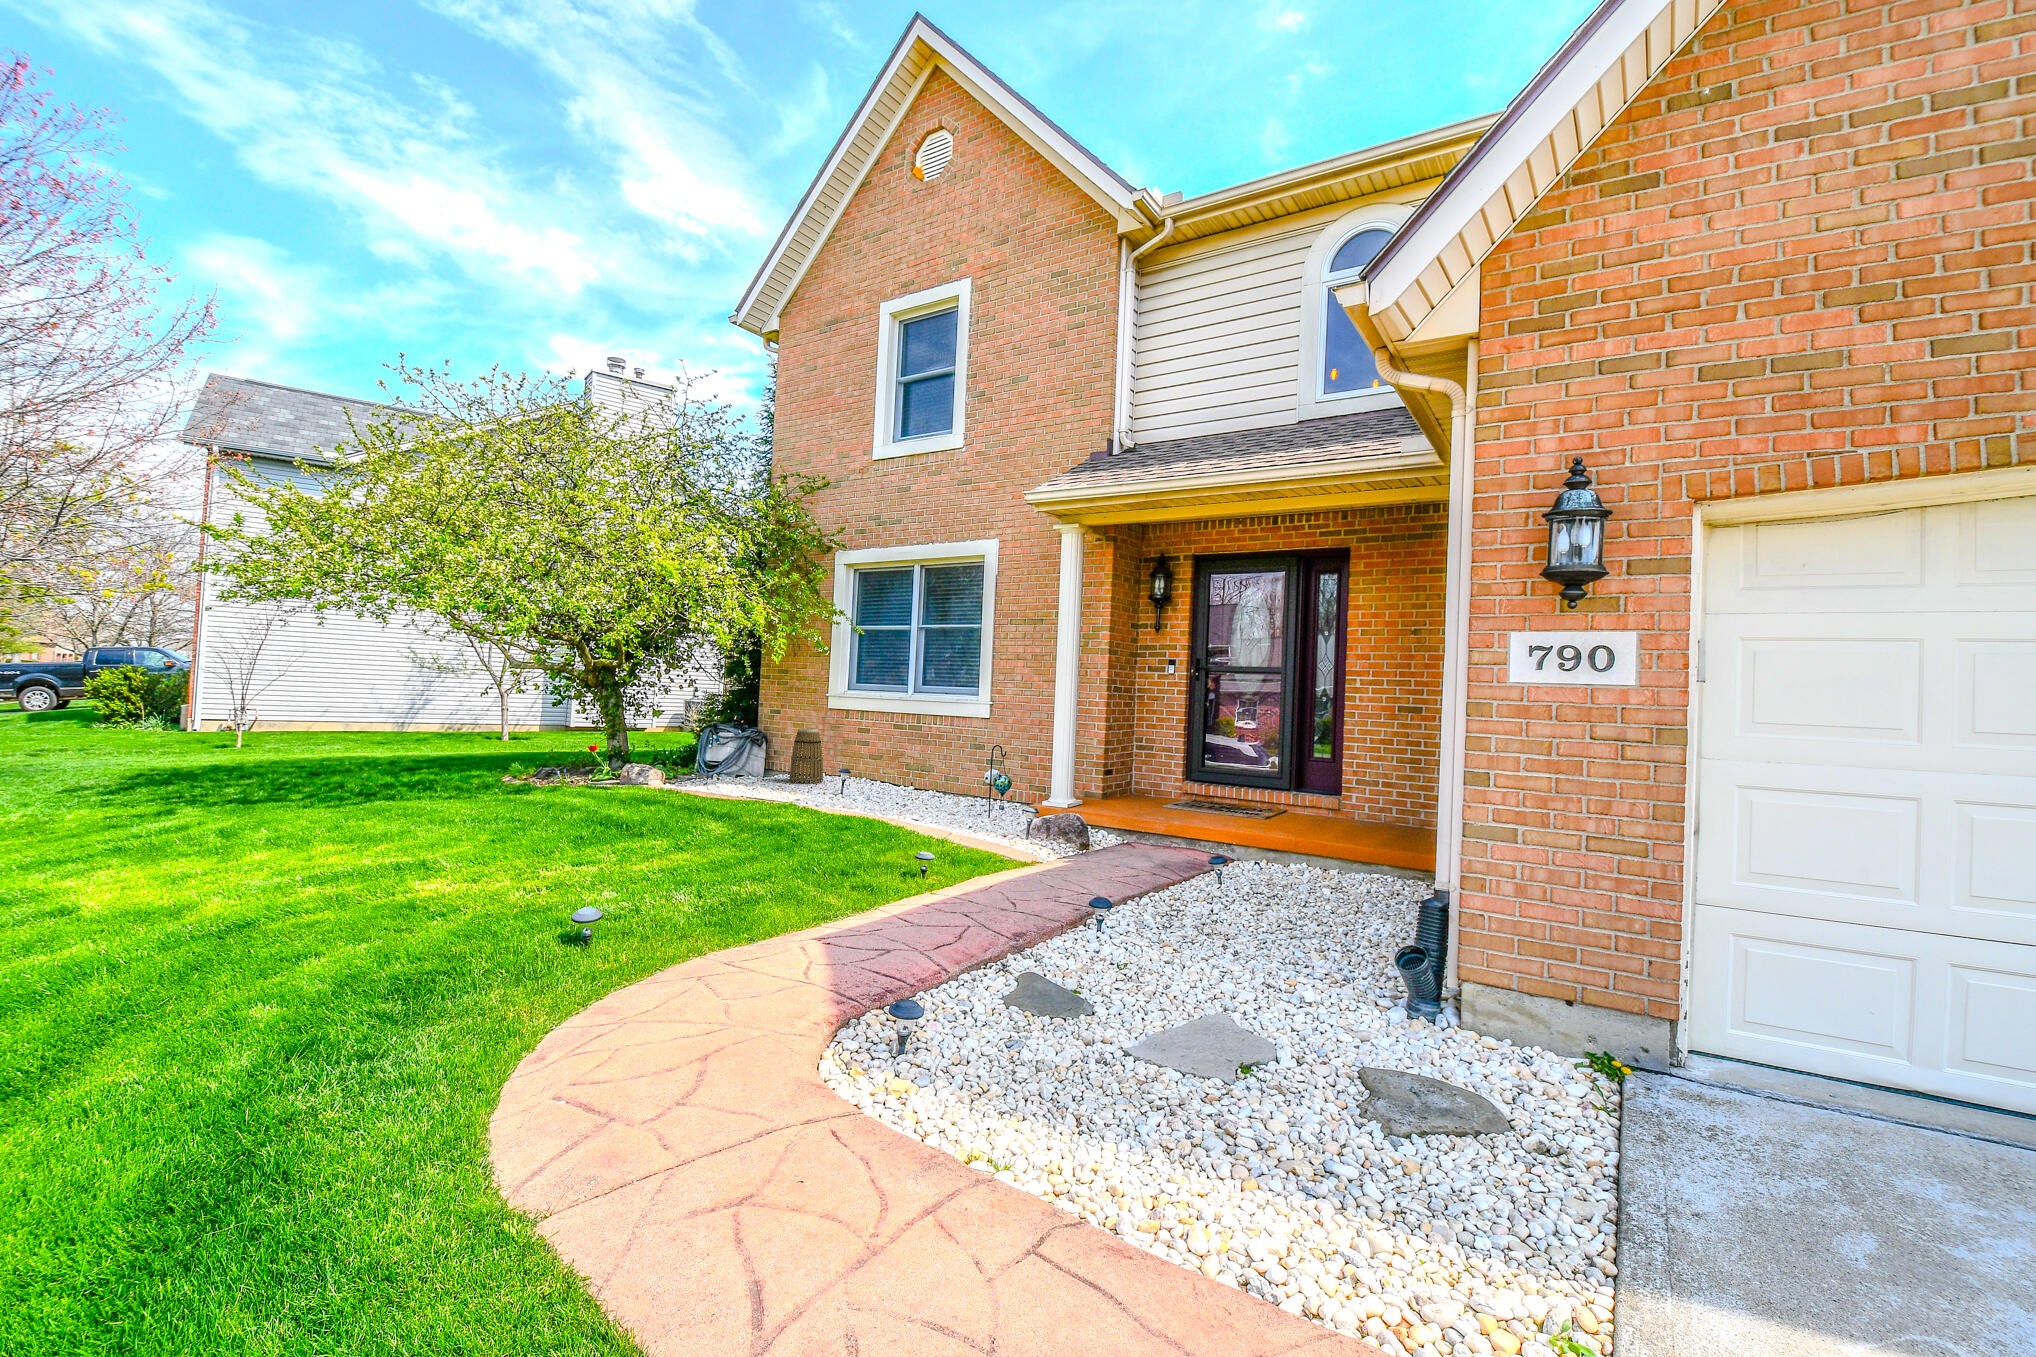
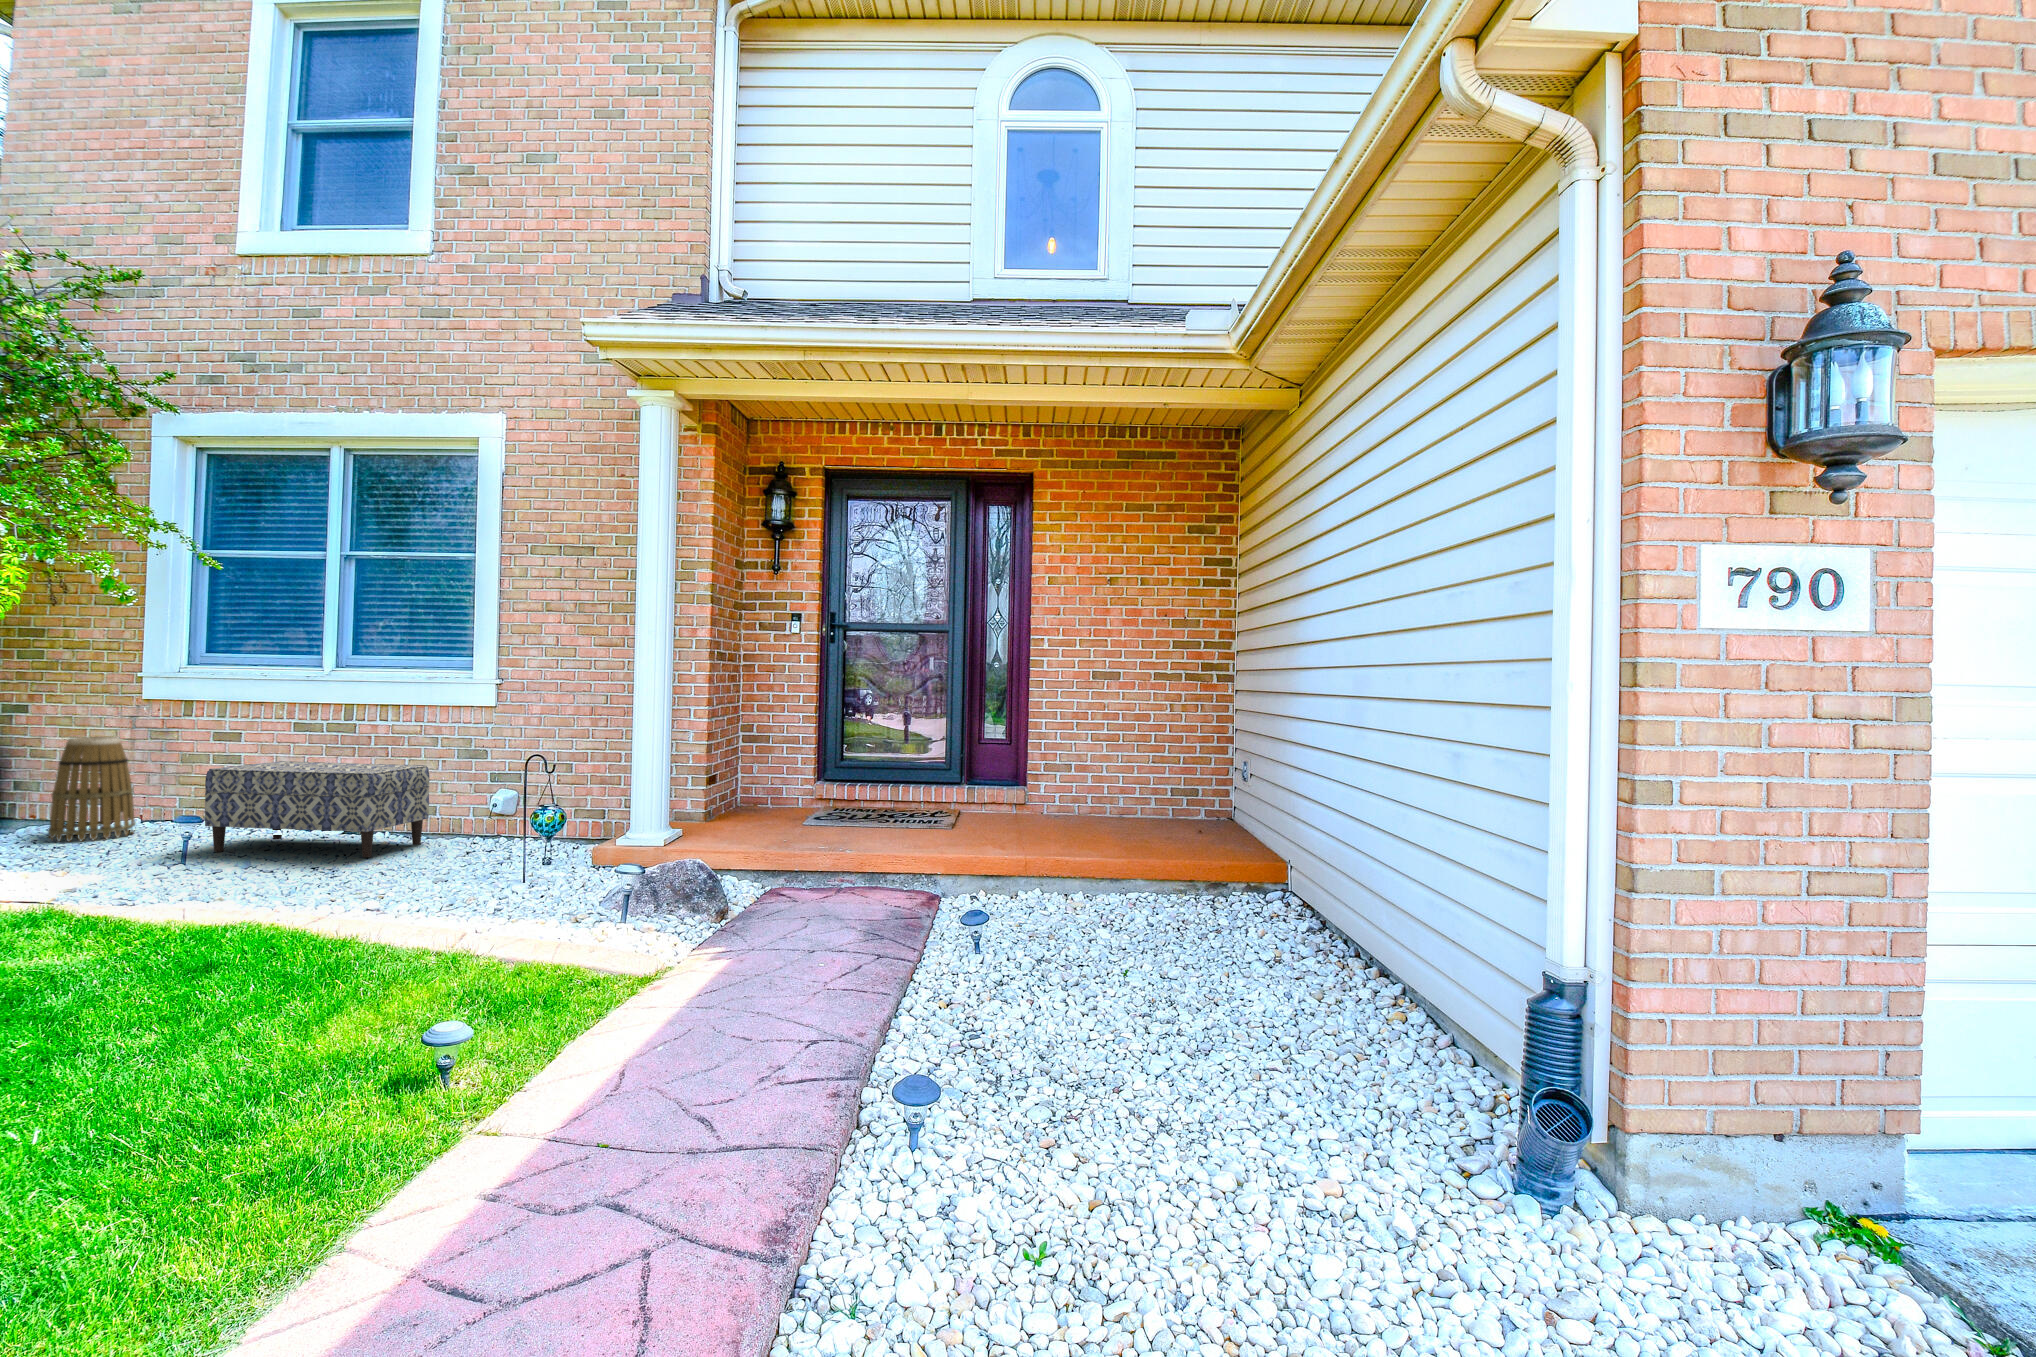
bench: none [851,746,954,803] -> present [205,761,430,857]

